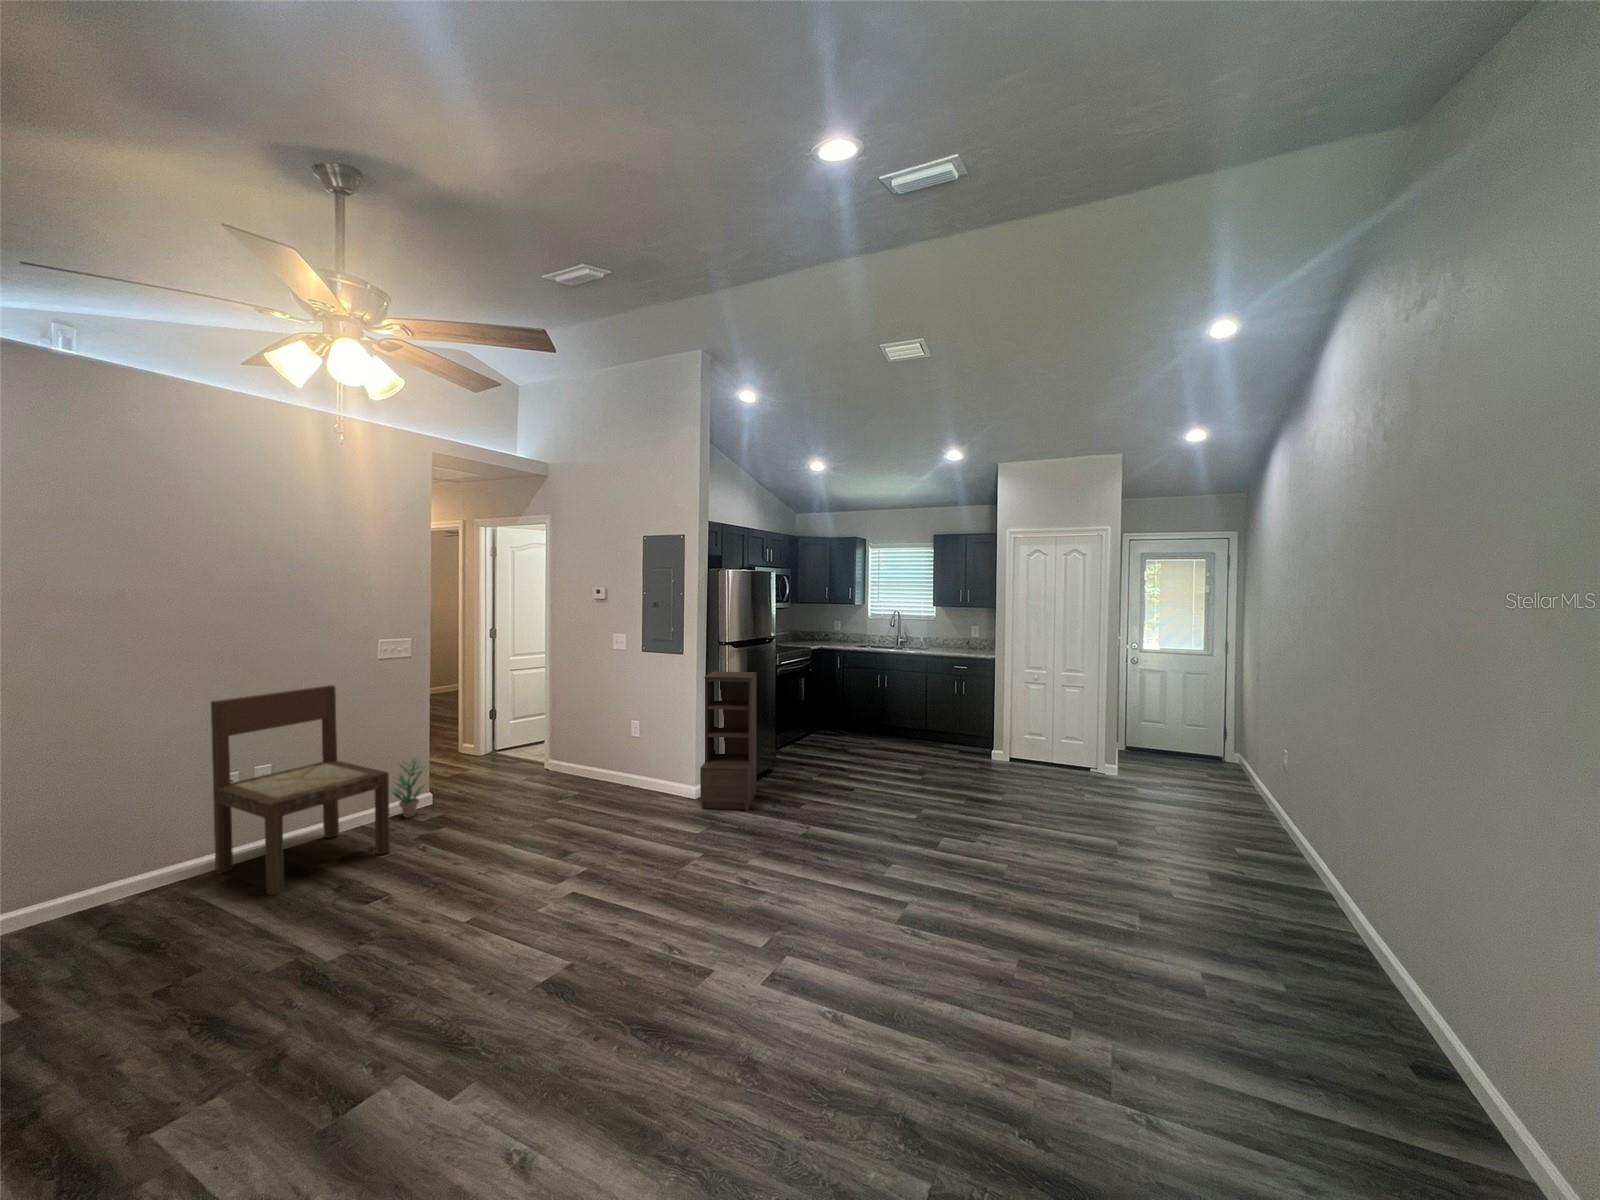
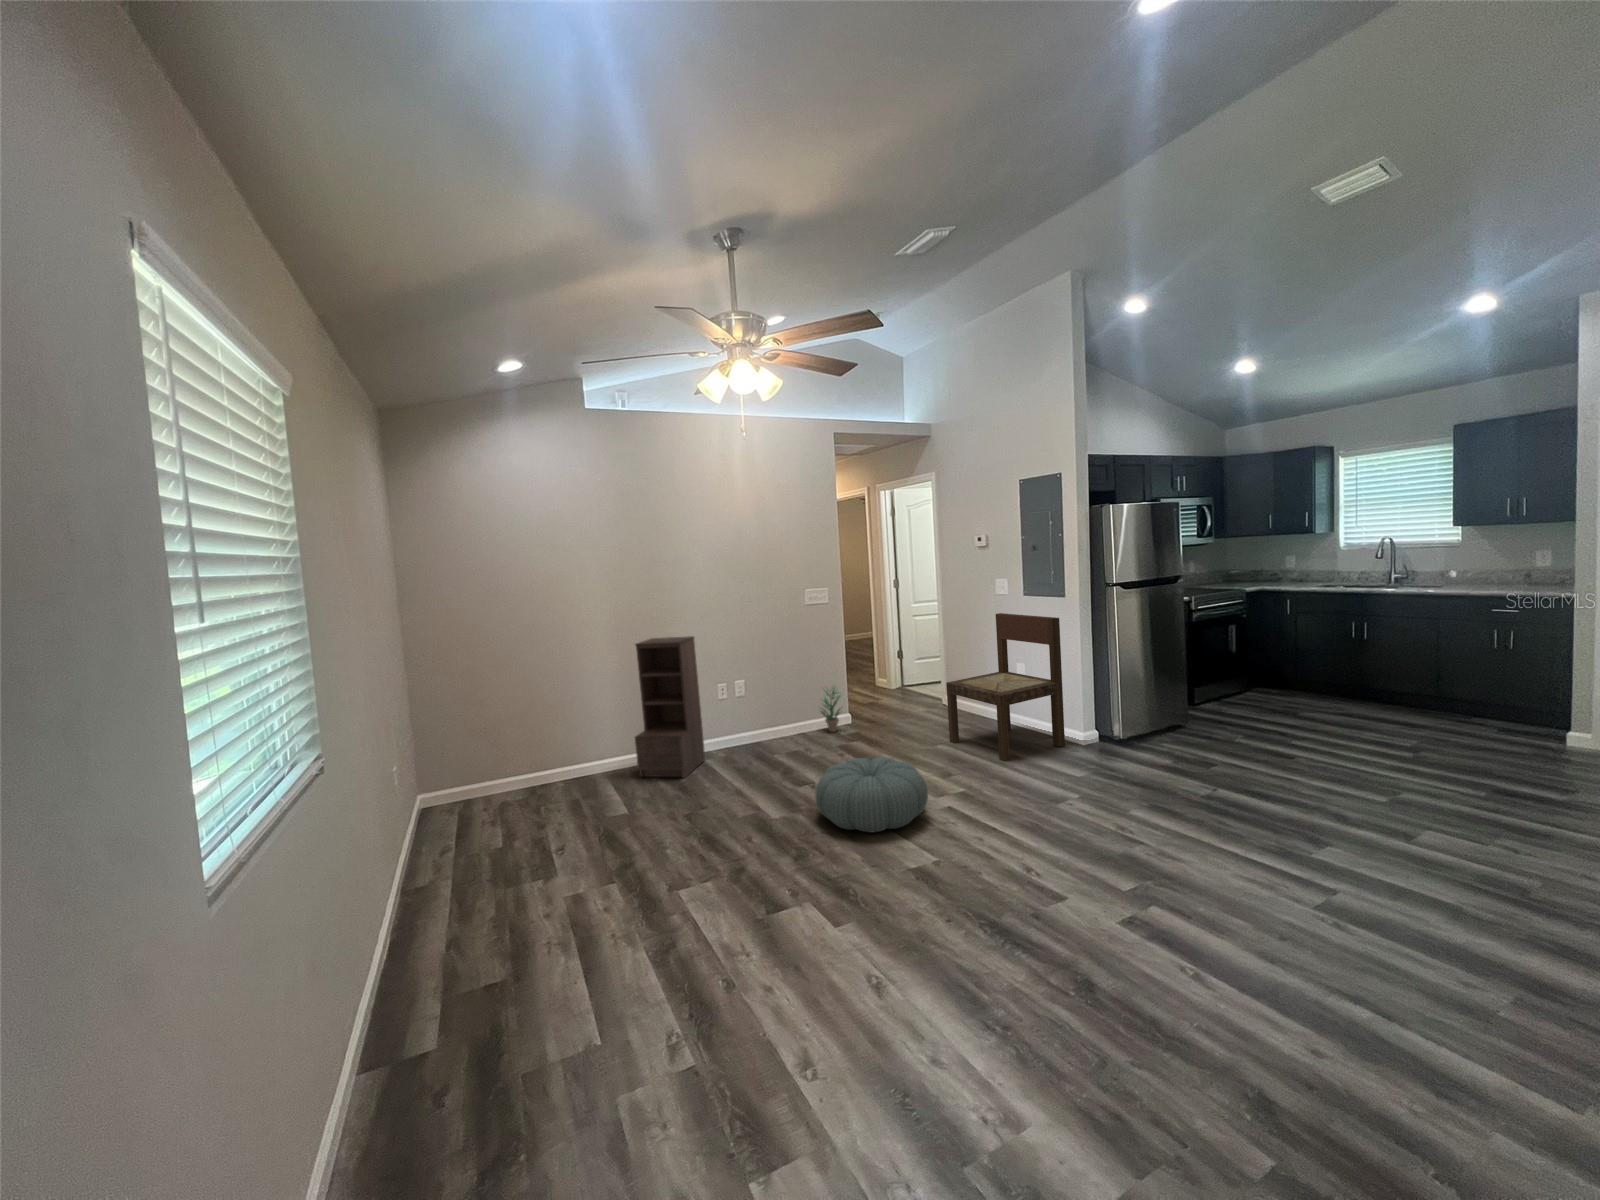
bookshelf: present [700,672,757,811] -> present [635,636,705,778]
dining chair: present [211,685,390,895] -> present [946,613,1065,761]
pouf: none [397,847,550,952] -> present [816,757,928,832]

